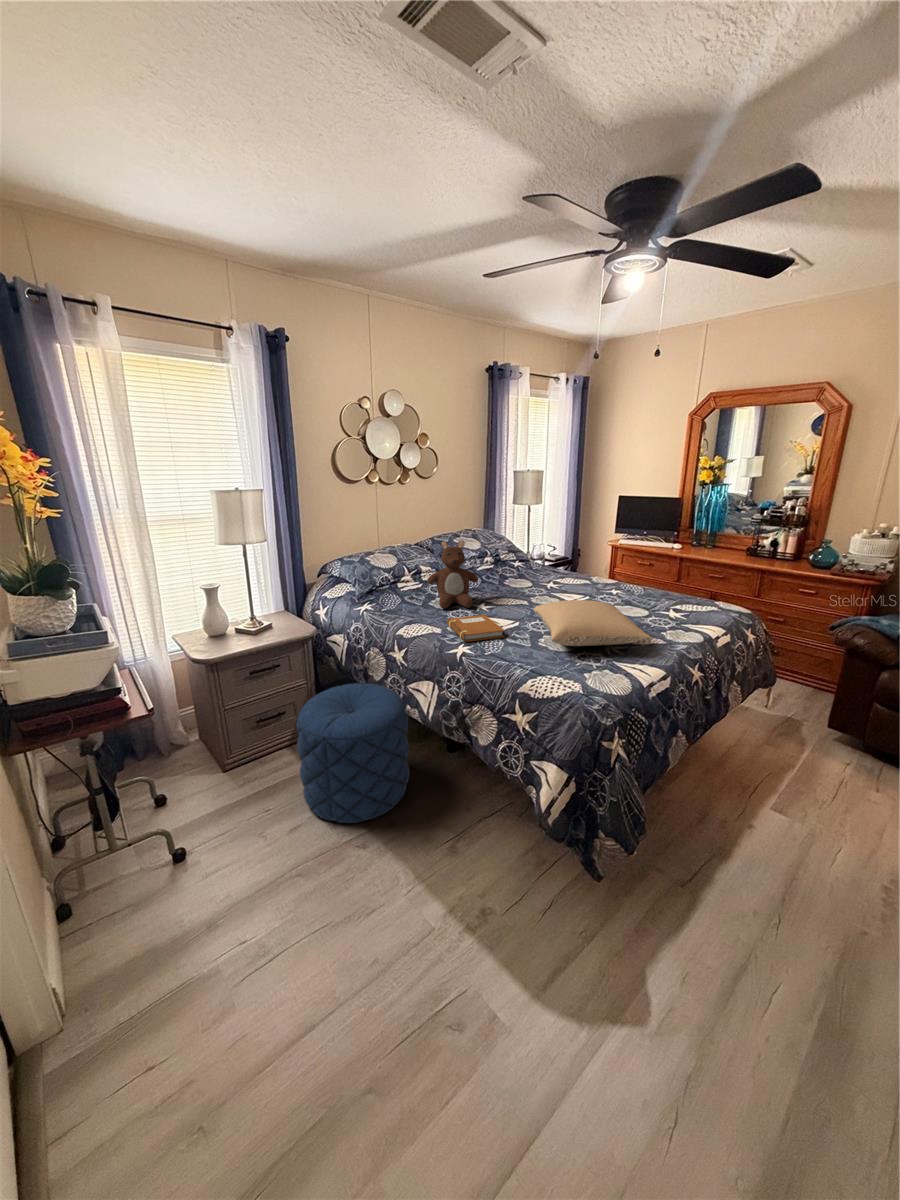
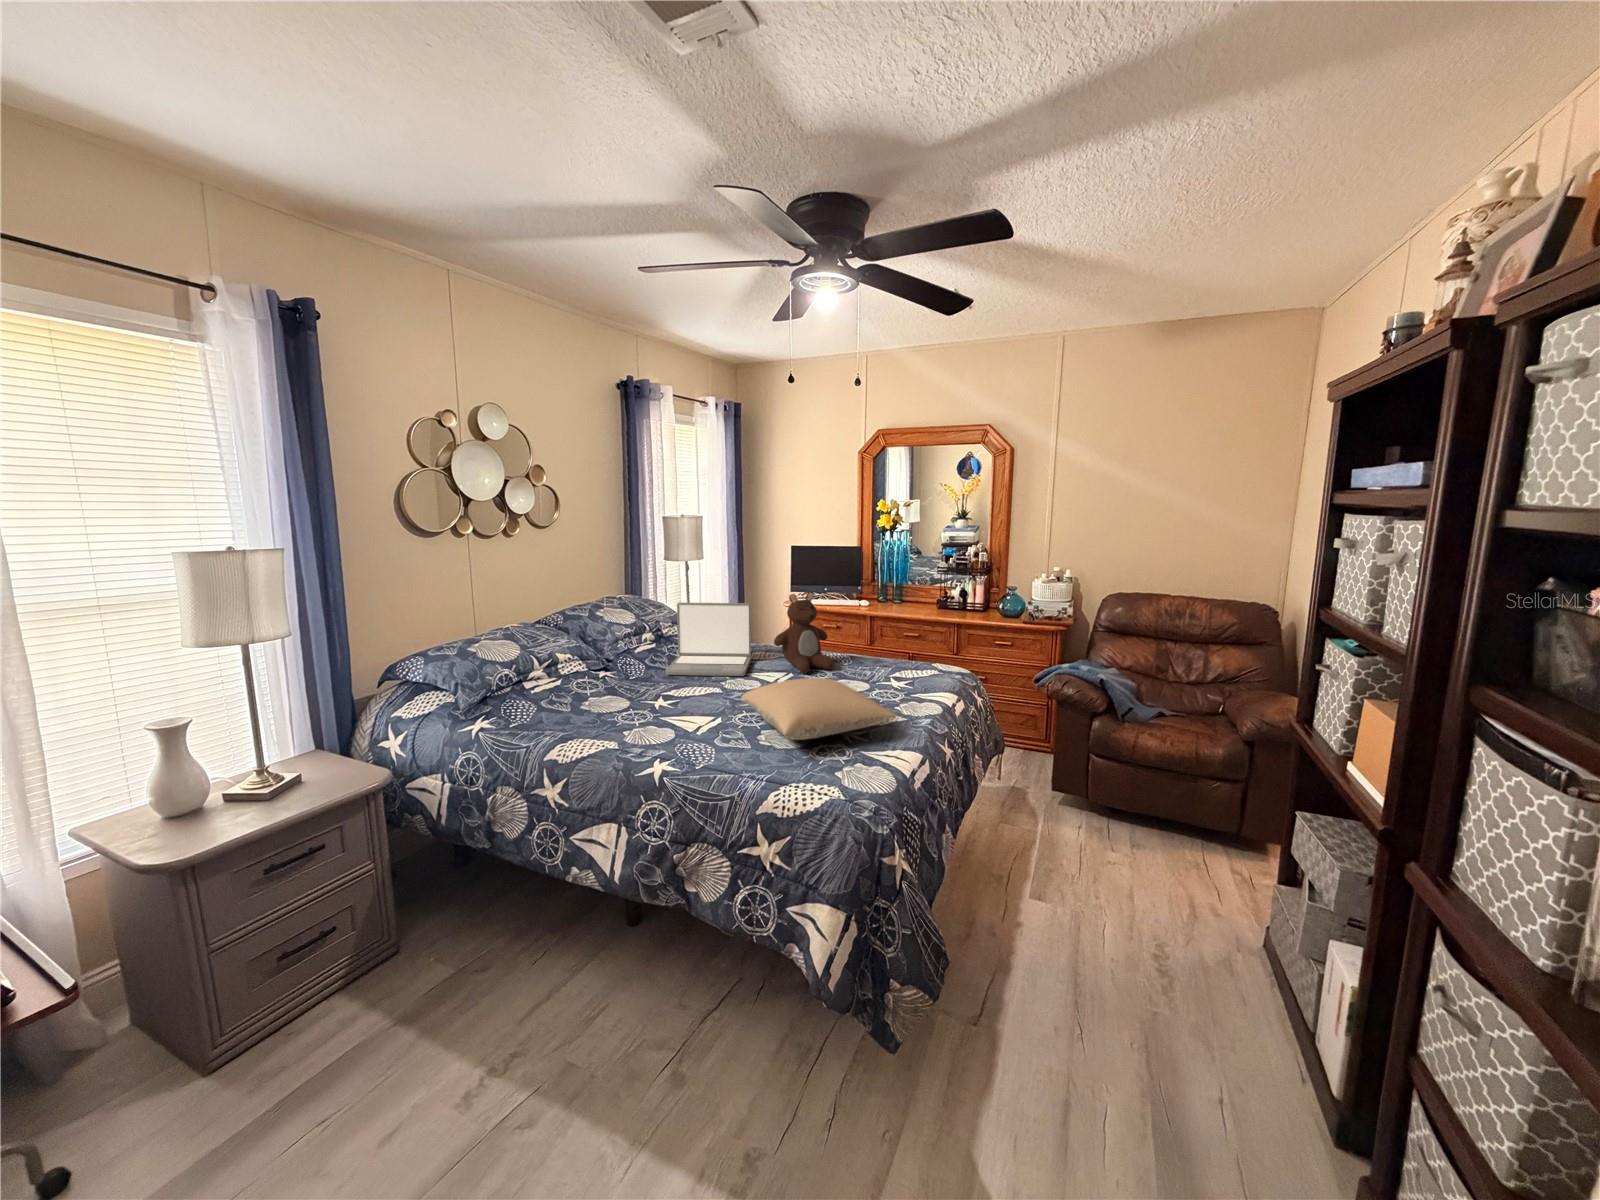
laptop: none [494,536,564,594] -> present [666,602,751,676]
teddy bear: present [427,541,478,609] -> present [774,593,834,673]
notebook: present [447,615,505,642] -> none [622,713,711,755]
pouf: present [296,683,410,823] -> none [383,845,585,1099]

